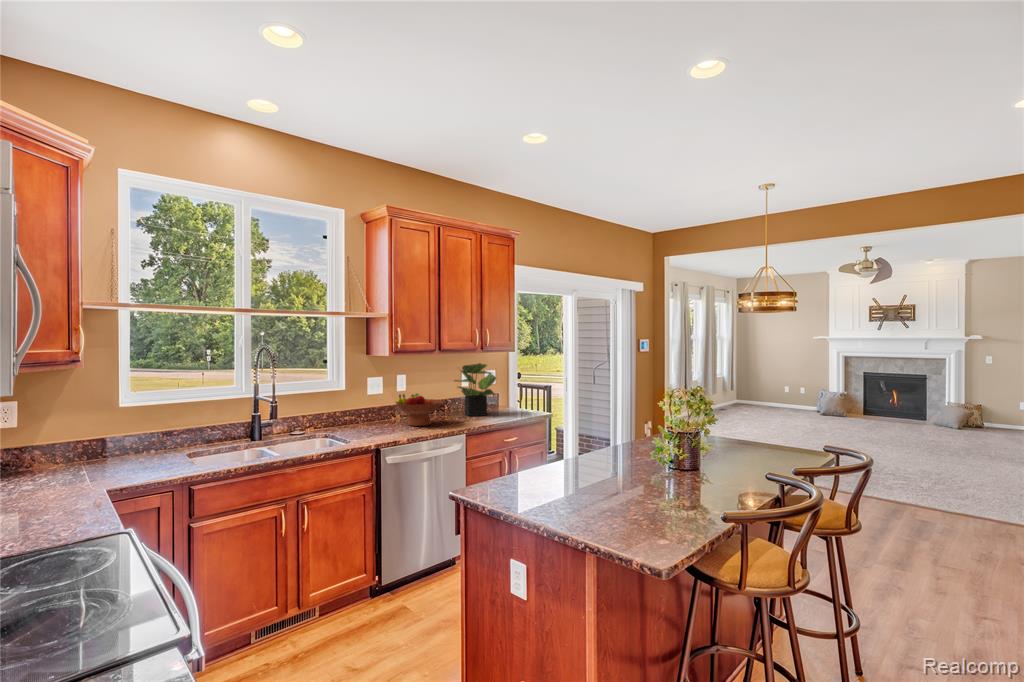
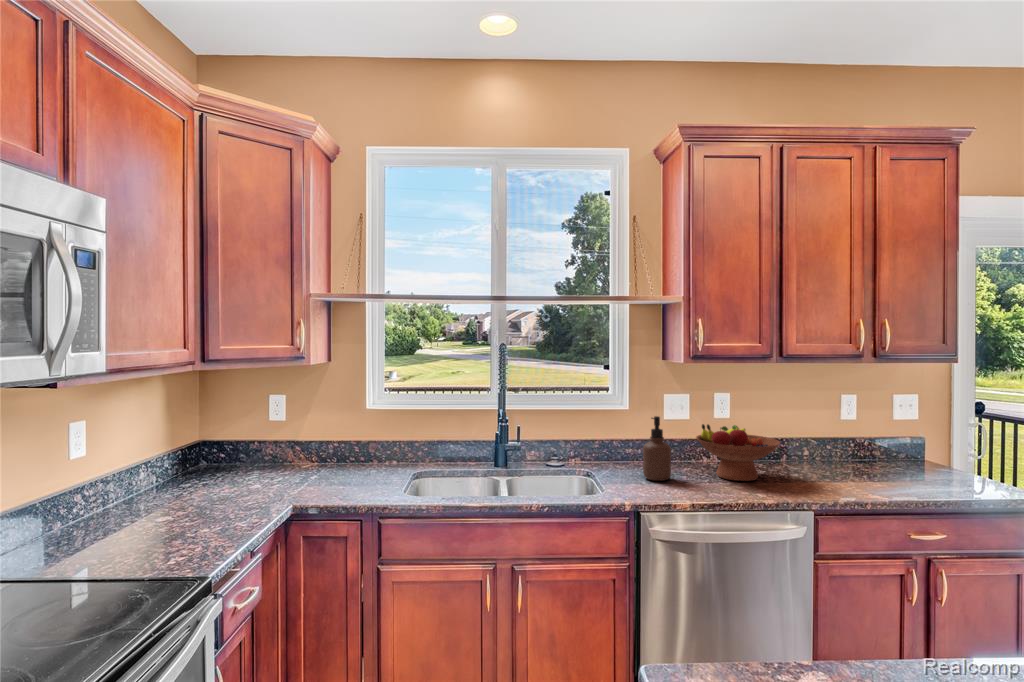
potted plant: present [454,363,496,416] -> none [816,381,907,477]
soap dispenser: none [368,391,385,432] -> present [643,416,671,481]

